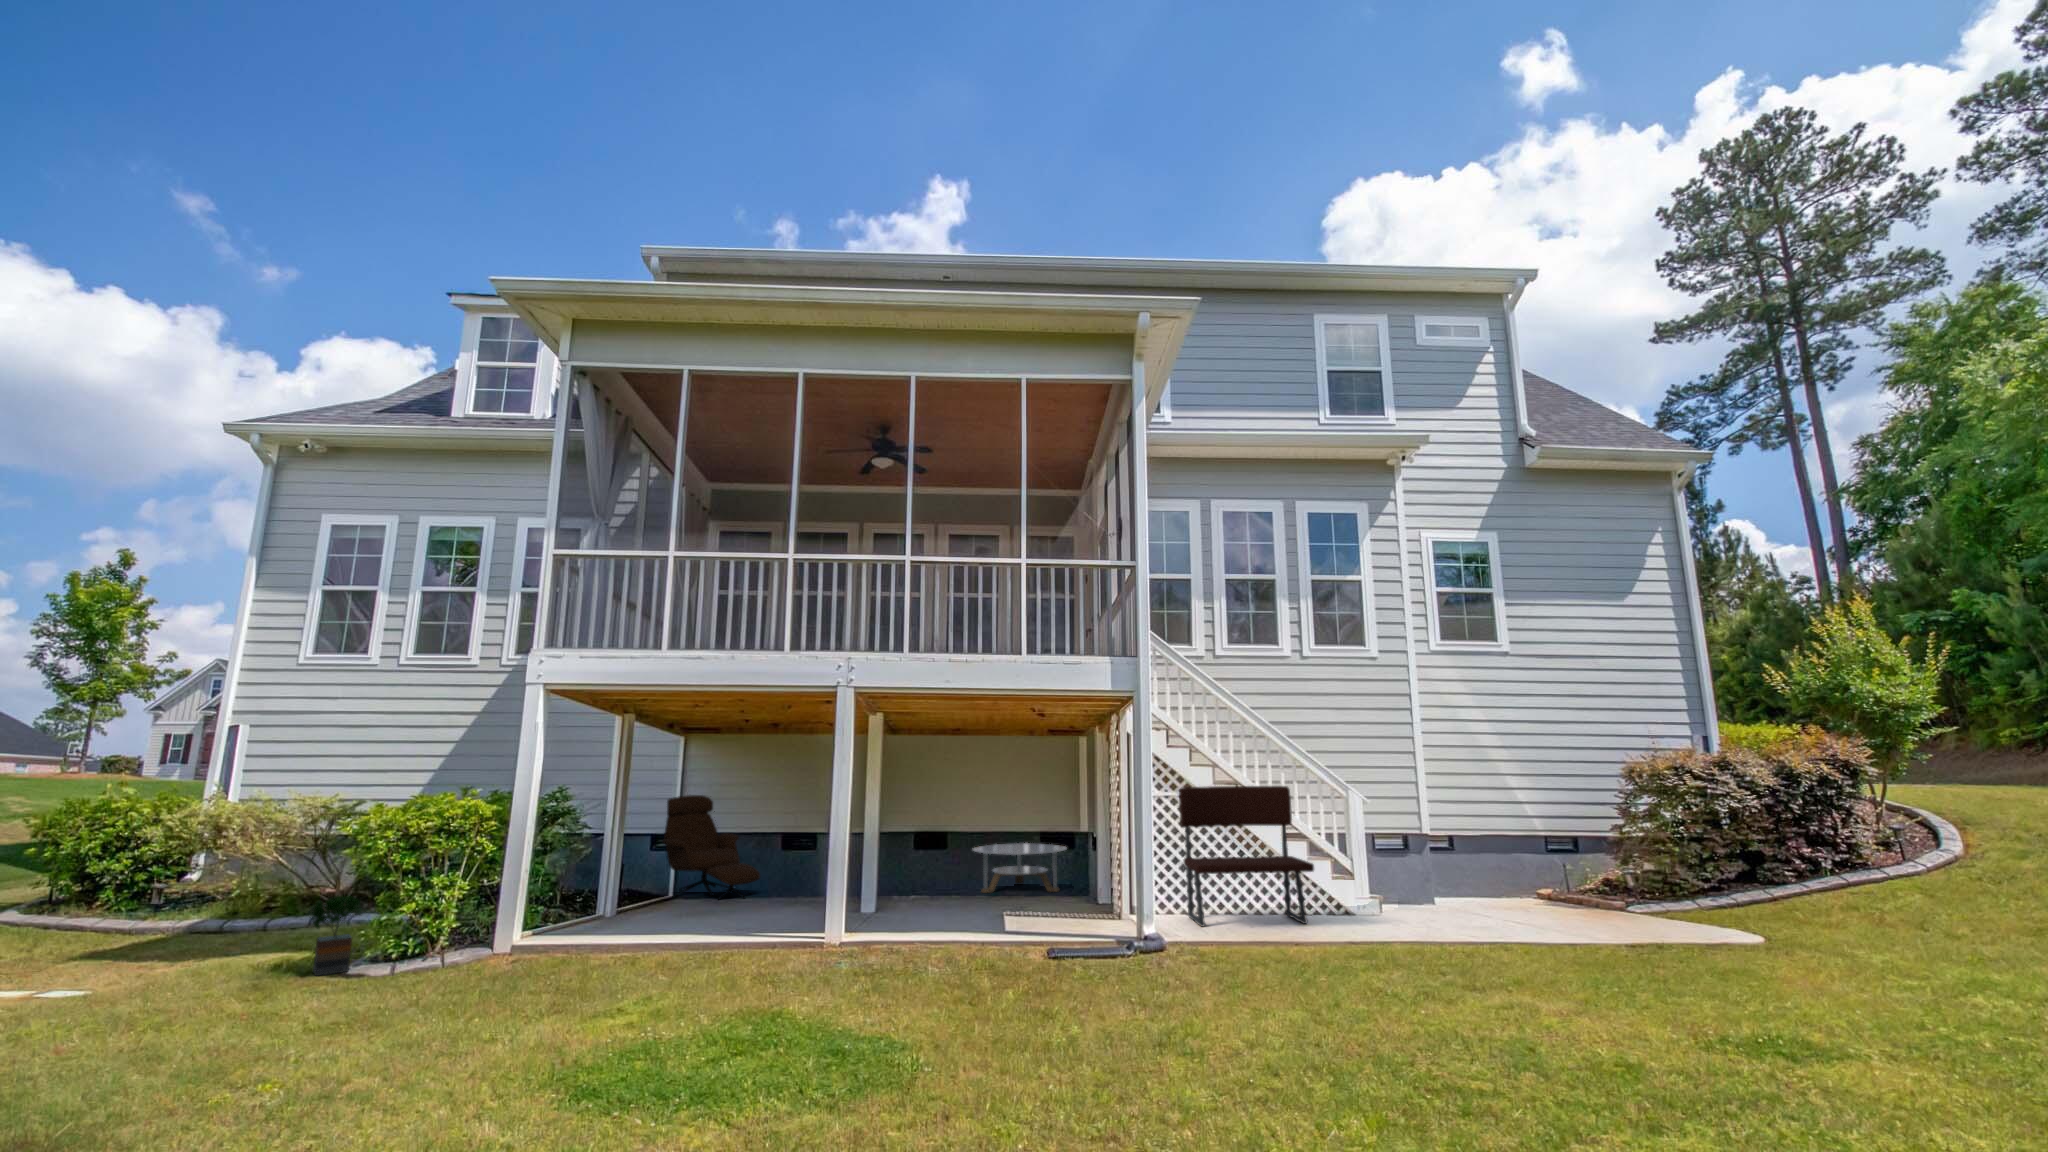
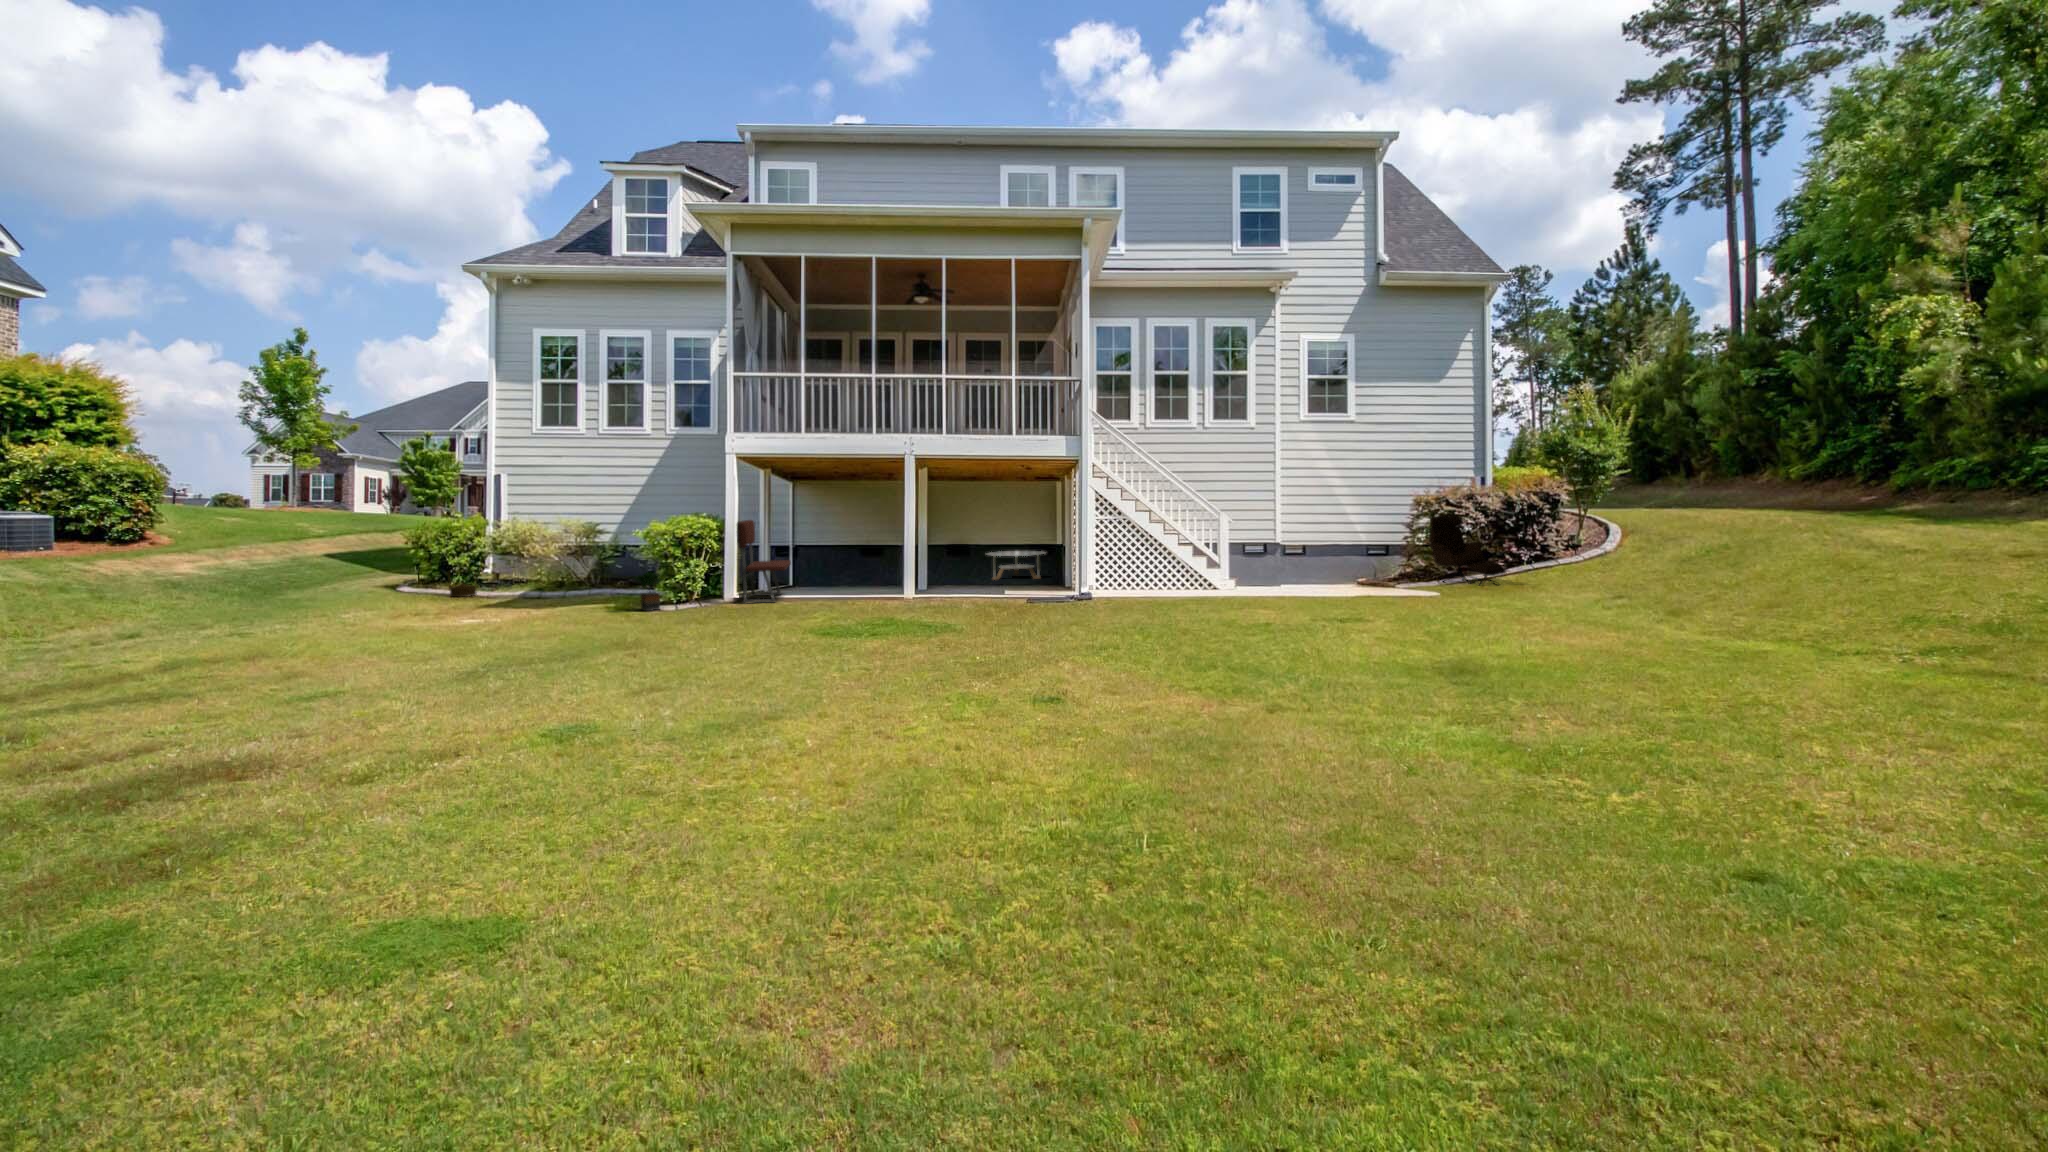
bench: present [1179,786,1314,927] -> present [737,520,791,603]
lounge chair: present [662,795,760,899] -> present [1429,515,1507,584]
woven basket: none [55,876,115,926] -> present [449,573,477,597]

